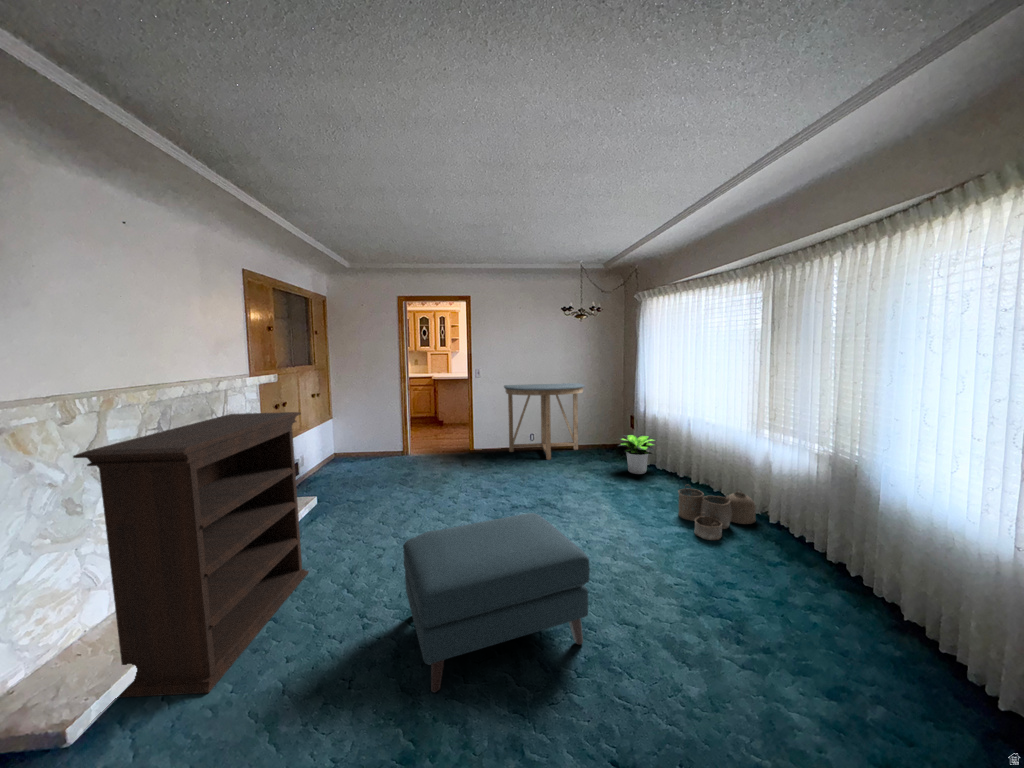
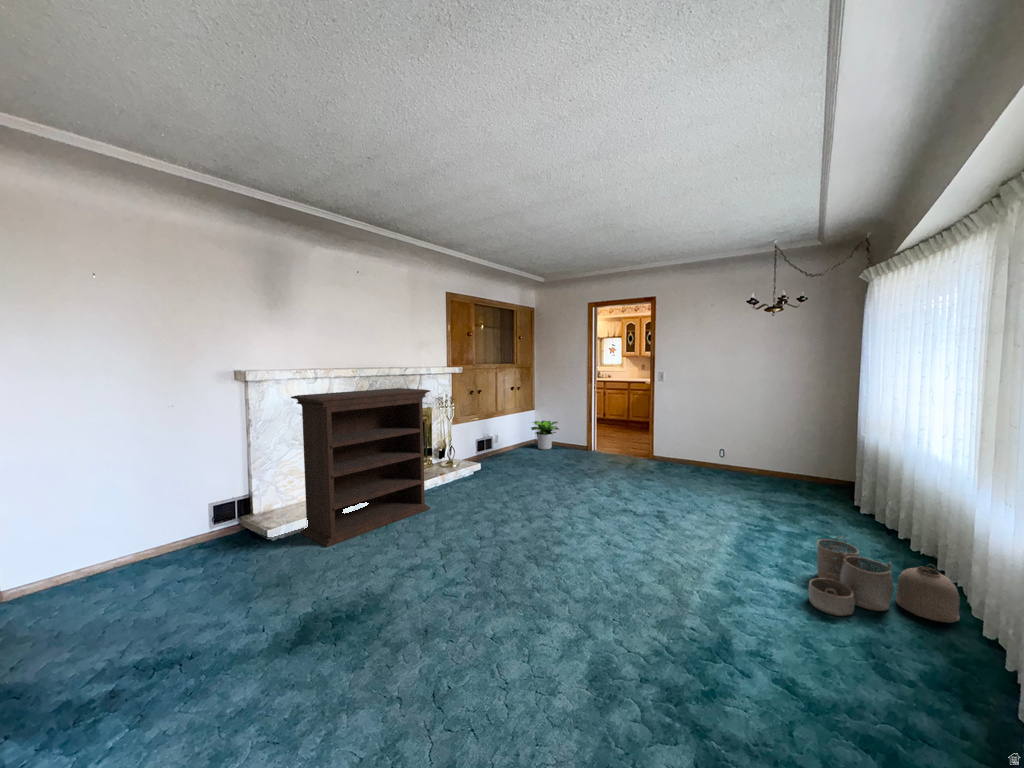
console table: present [504,383,584,460] -> none [682,390,790,480]
potted plant: present [619,434,657,474] -> present [531,421,558,450]
ottoman: present [403,513,590,693] -> none [395,489,560,623]

